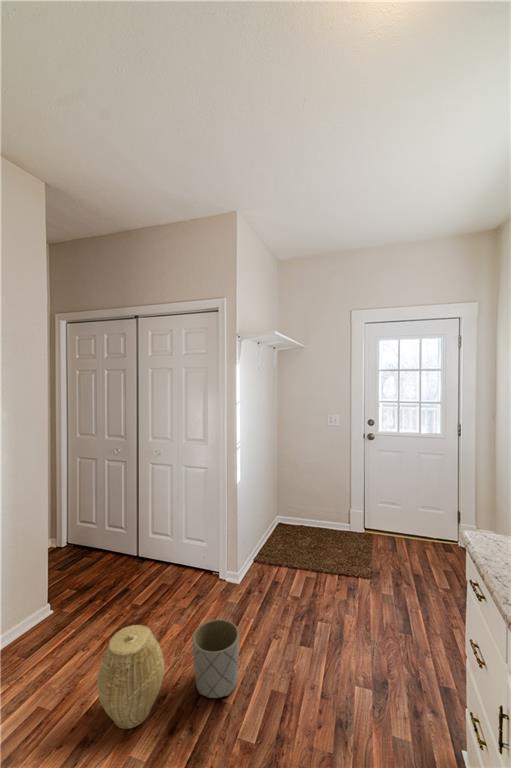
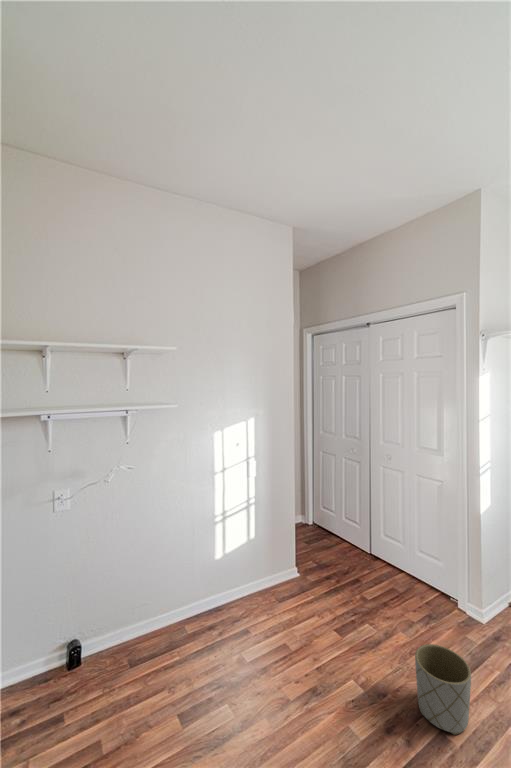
woven basket: present [97,625,164,729] -> none [325,612,384,705]

